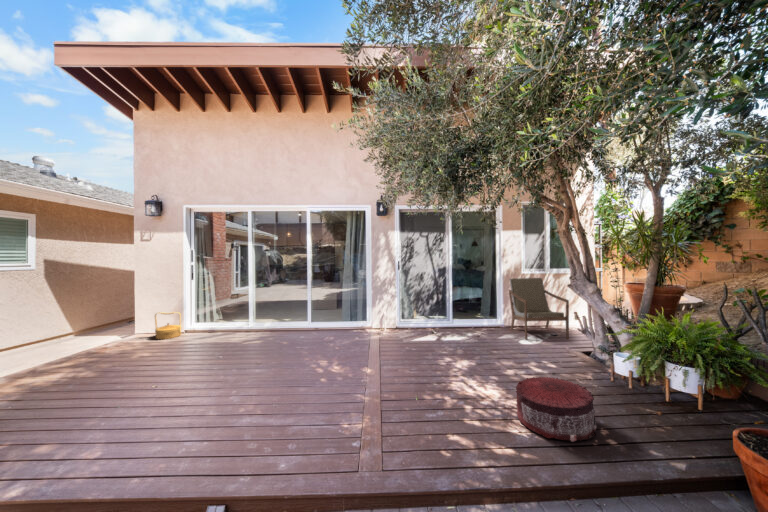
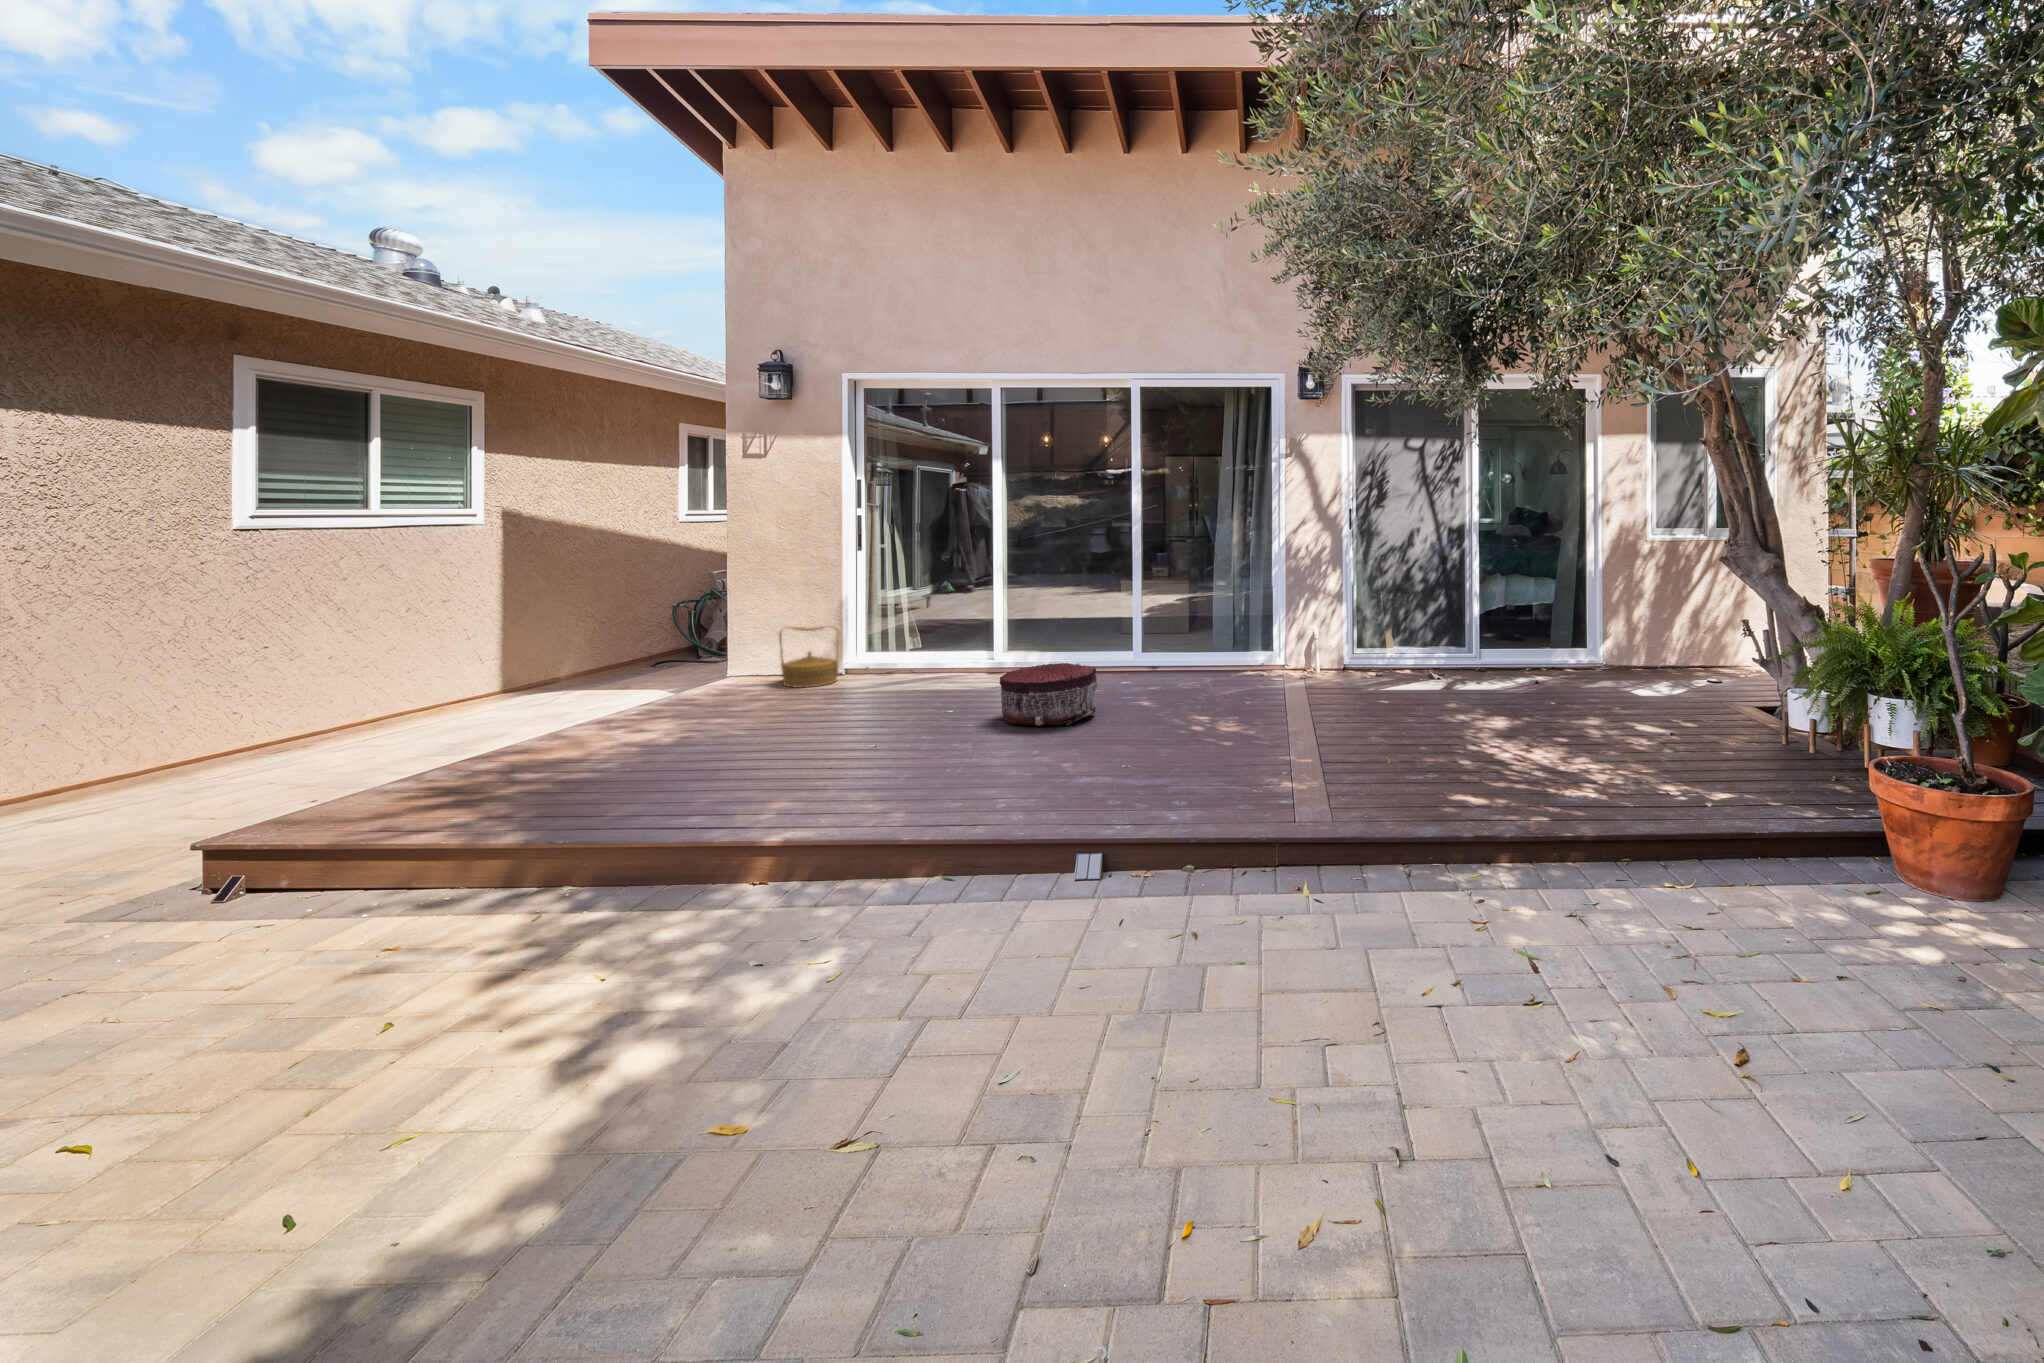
armchair: present [509,278,569,340] -> none [1616,550,1744,689]
pouf: present [516,377,597,442] -> present [999,663,1097,726]

